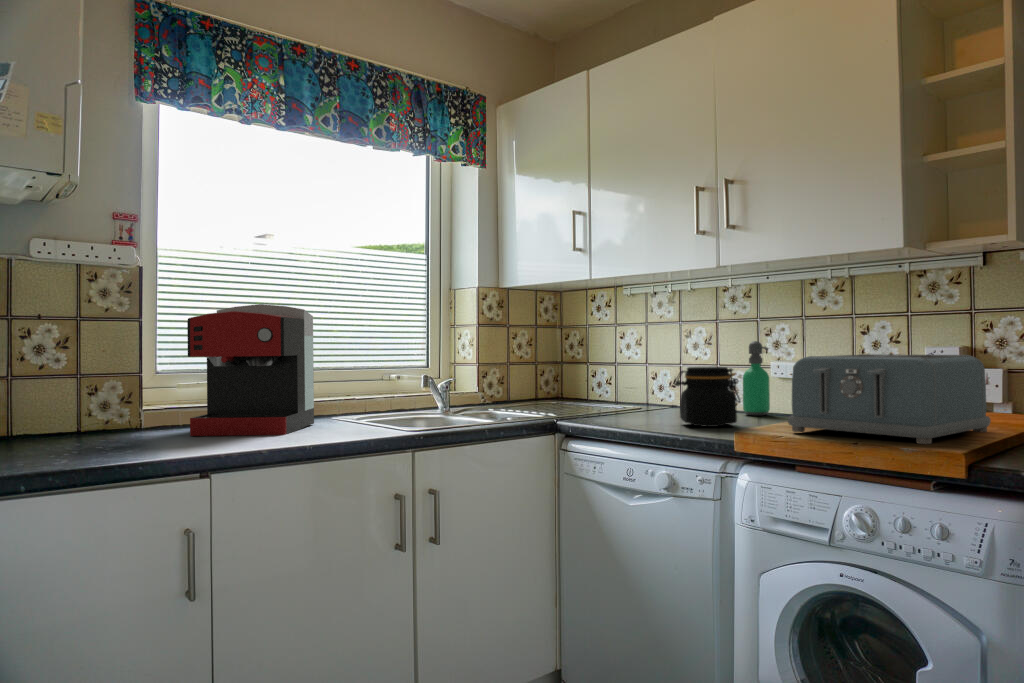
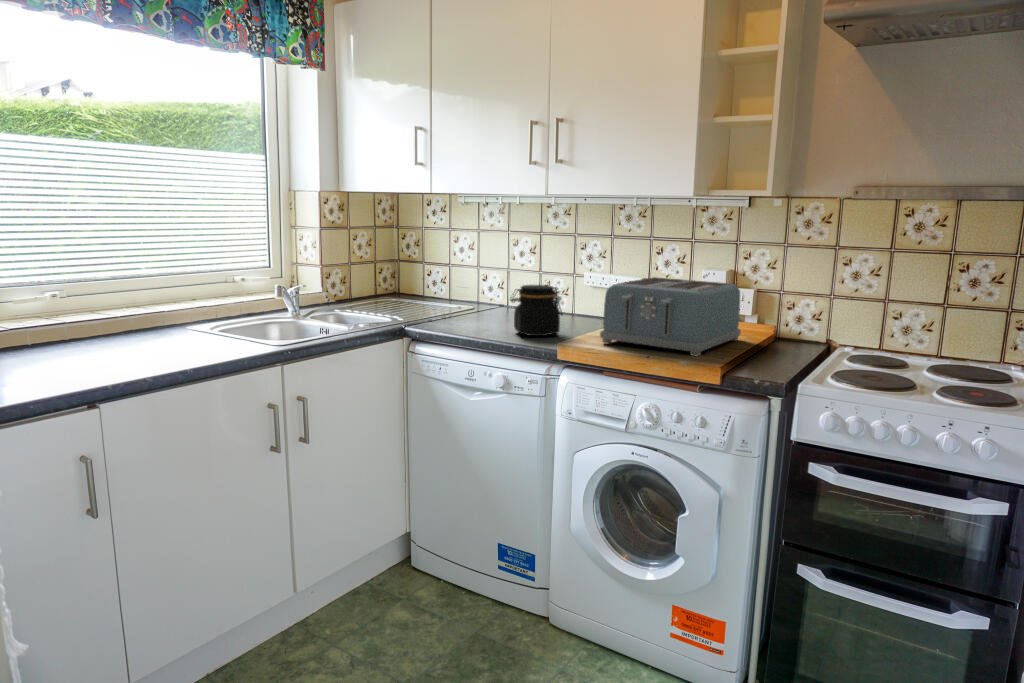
coffee maker: present [187,304,314,436] -> none [35,221,172,357]
soap dispenser: present [743,341,770,415] -> none [562,258,584,320]

